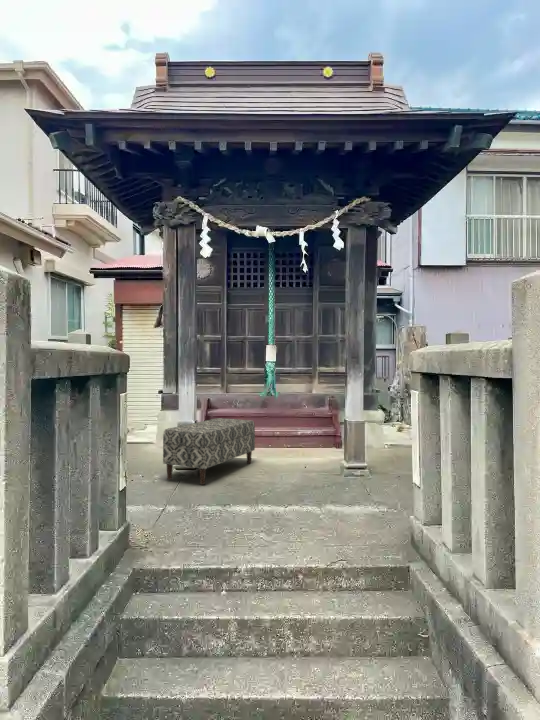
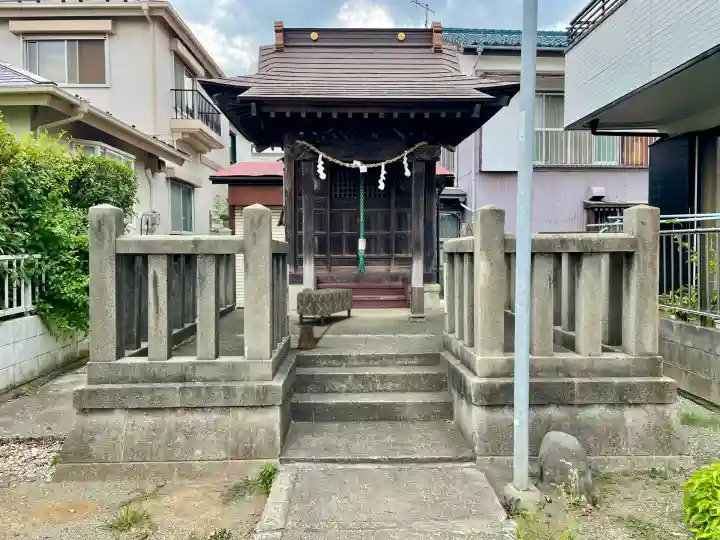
watering can: none [121,505,207,563] -> present [297,323,333,349]

